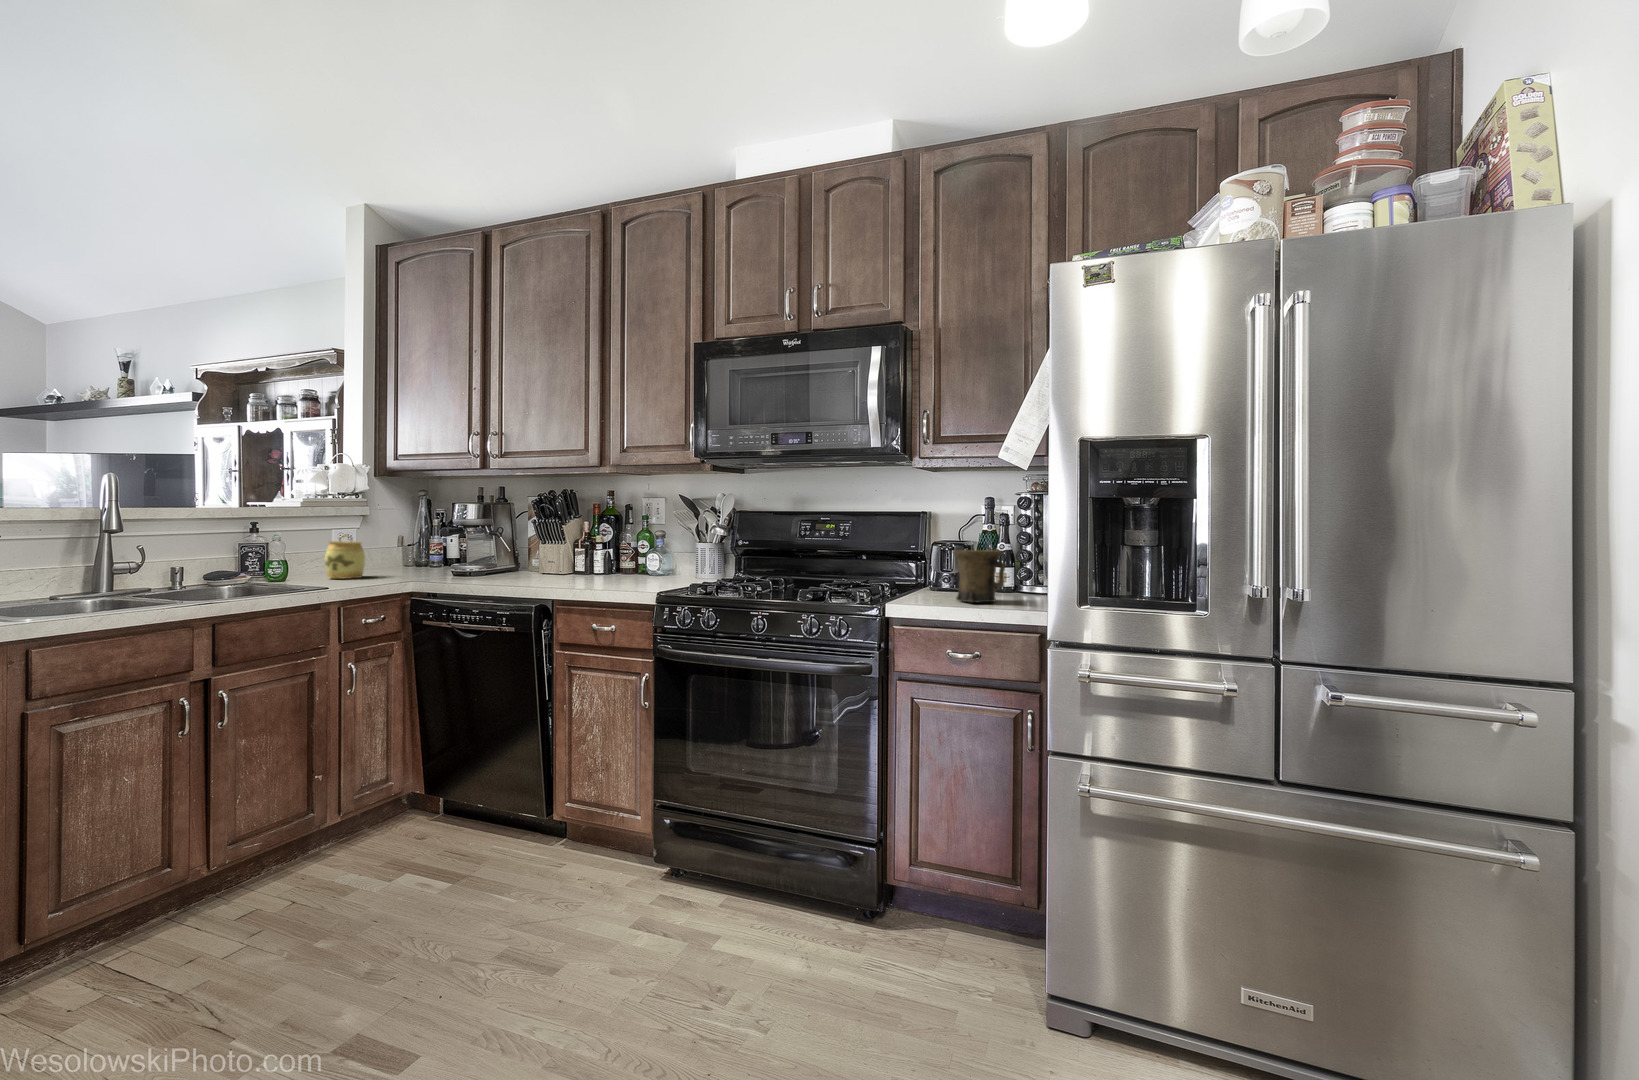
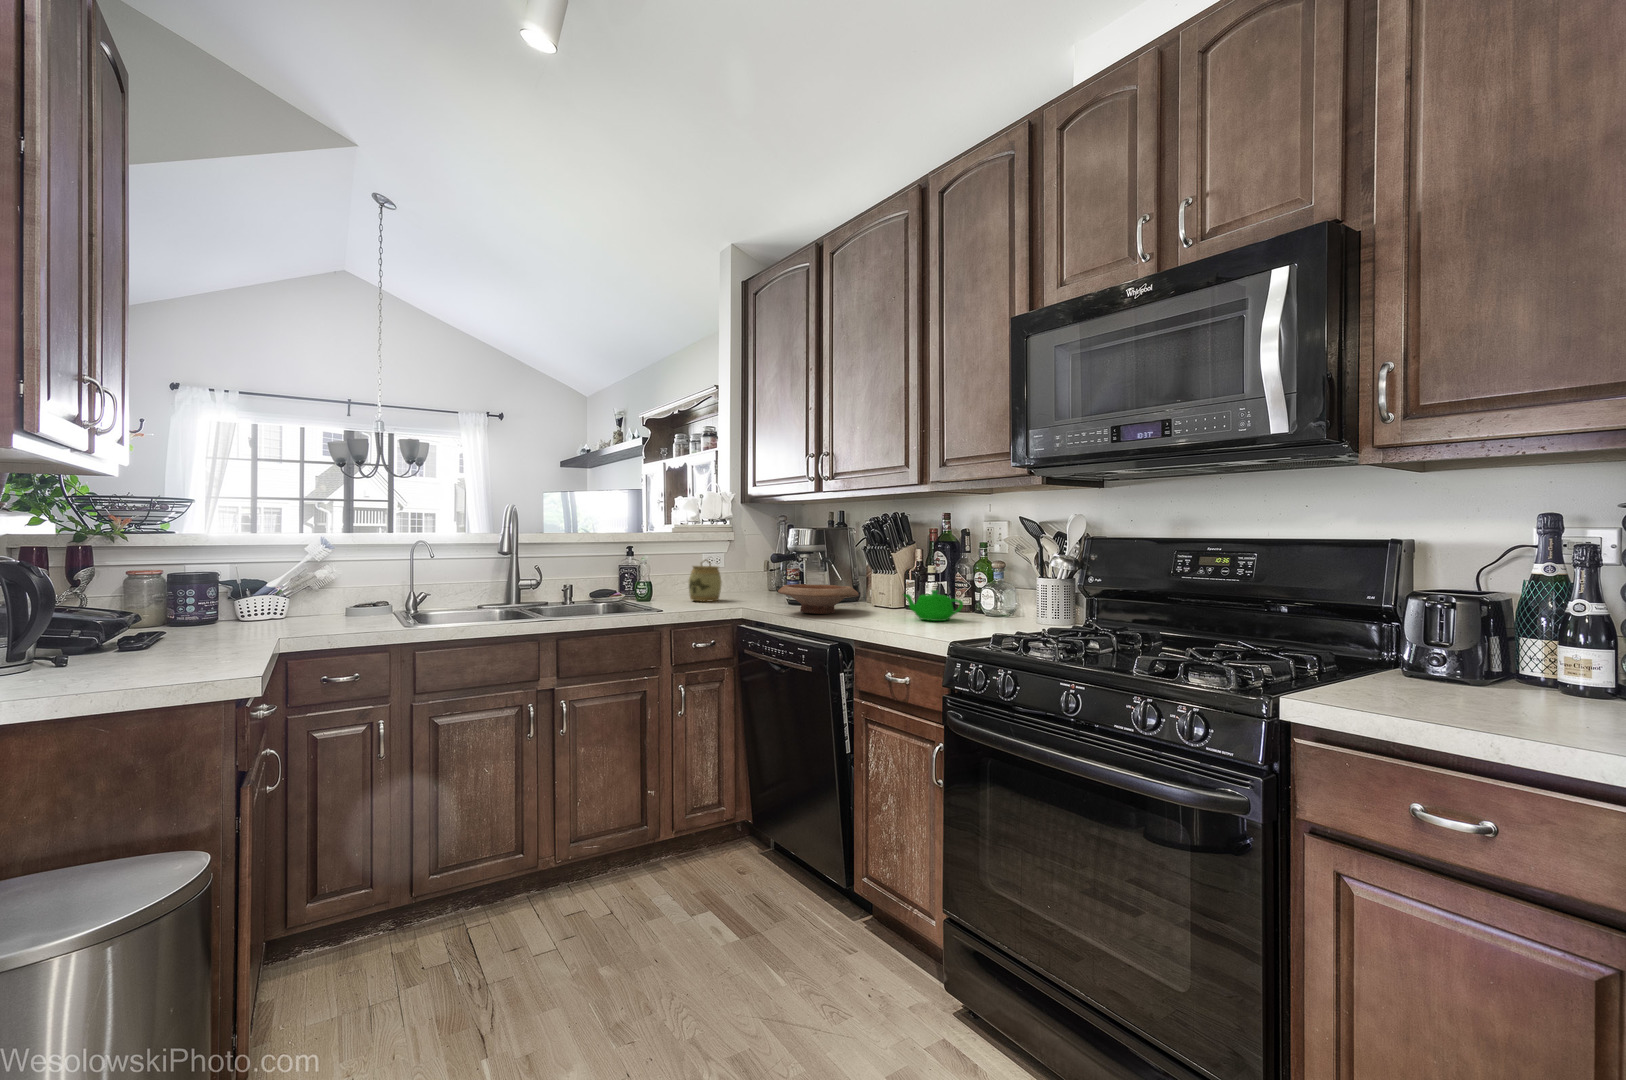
mug: present [953,550,1006,602] -> none [1438,613,1576,721]
teapot: none [586,555,639,581] -> present [902,590,963,621]
wooden bowl: none [455,556,537,582] -> present [778,584,859,614]

